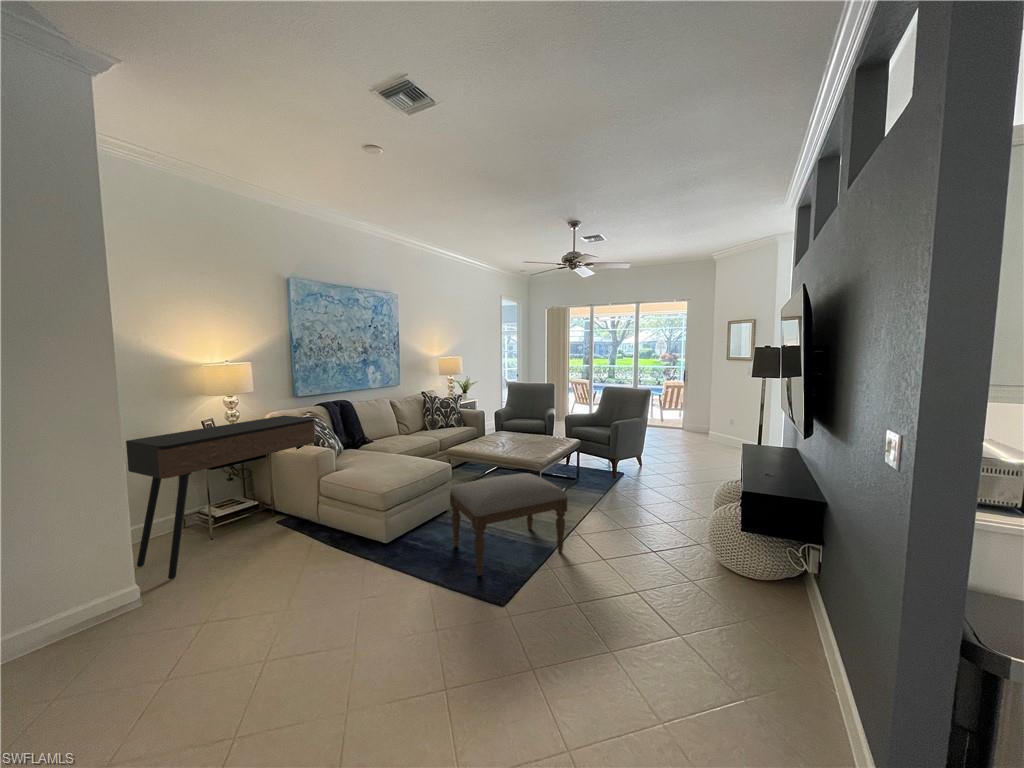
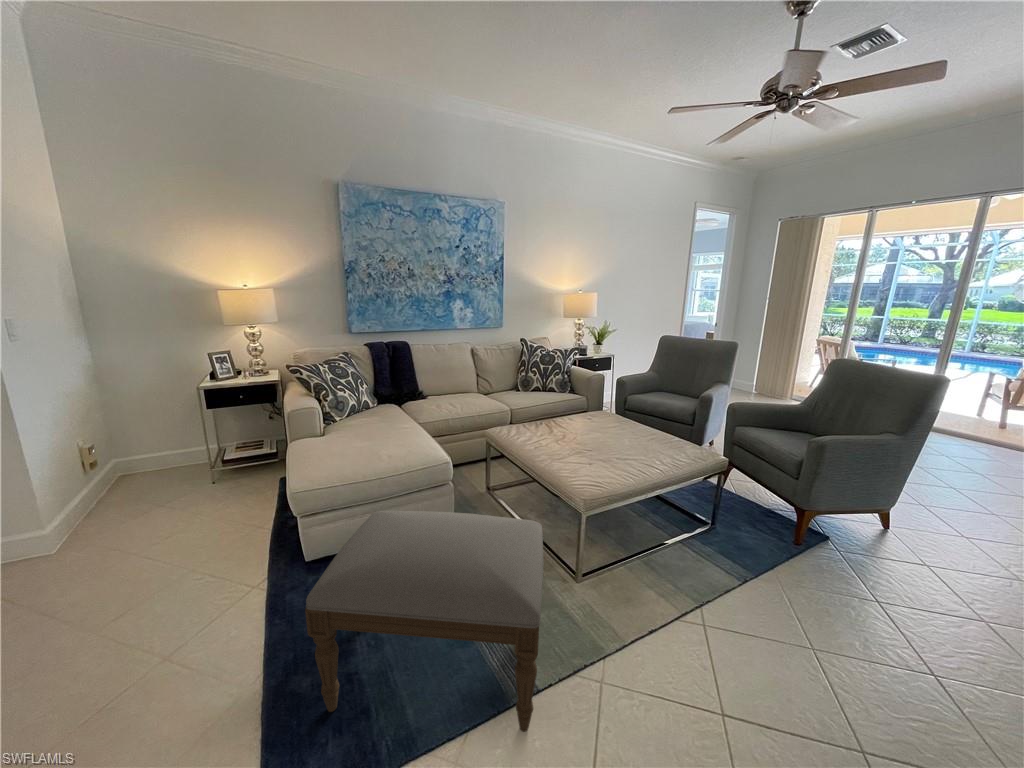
console table: present [126,415,316,579] -> none [76,354,325,527]

